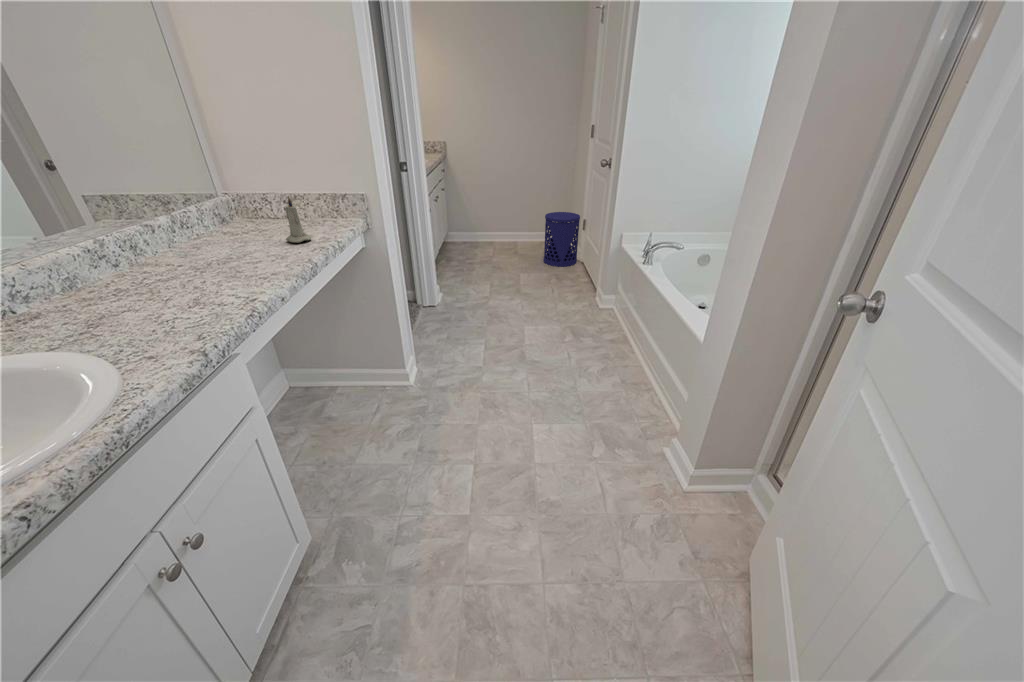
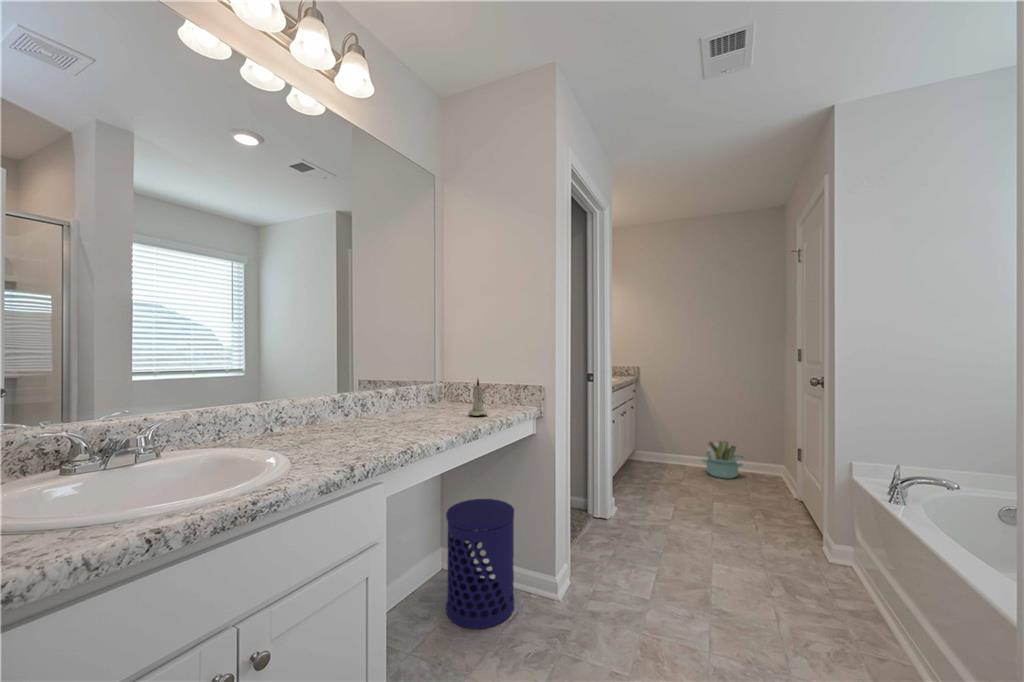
waste bin: present [543,212,580,267] -> present [446,499,514,629]
decorative plant: none [508,214,545,250] -> present [702,441,746,479]

